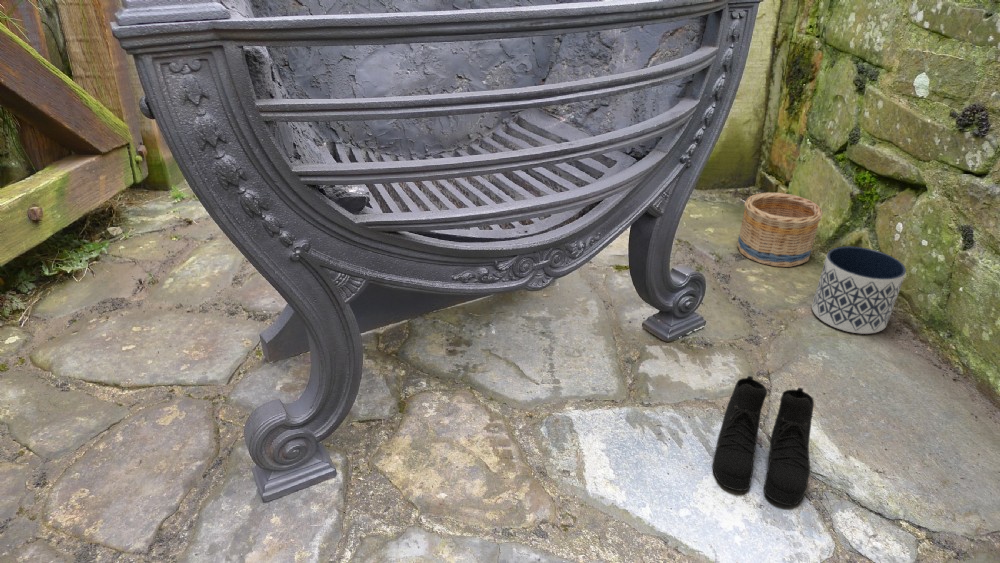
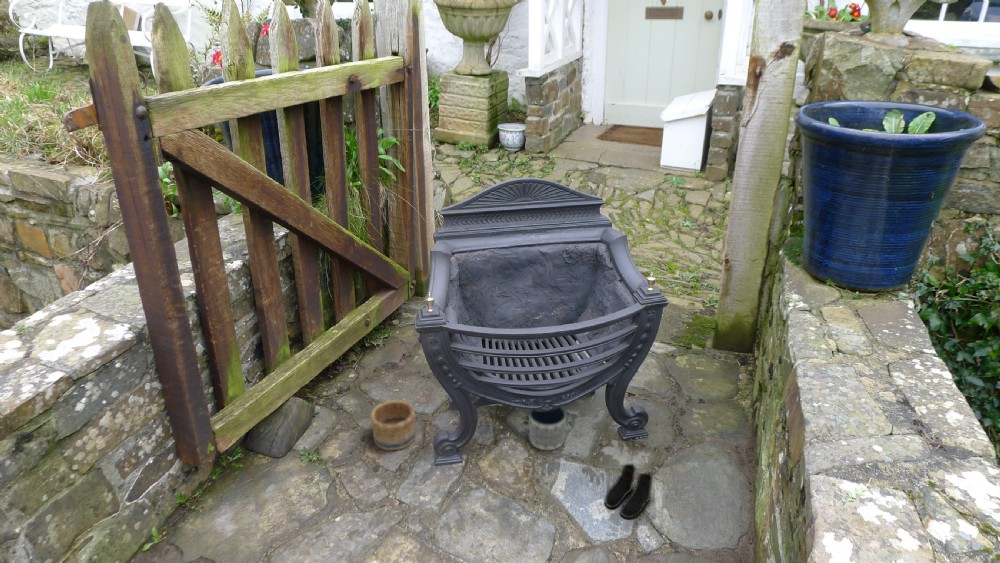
basket: present [737,192,823,267] -> present [370,400,416,450]
planter: present [812,246,906,334] -> present [529,407,565,450]

